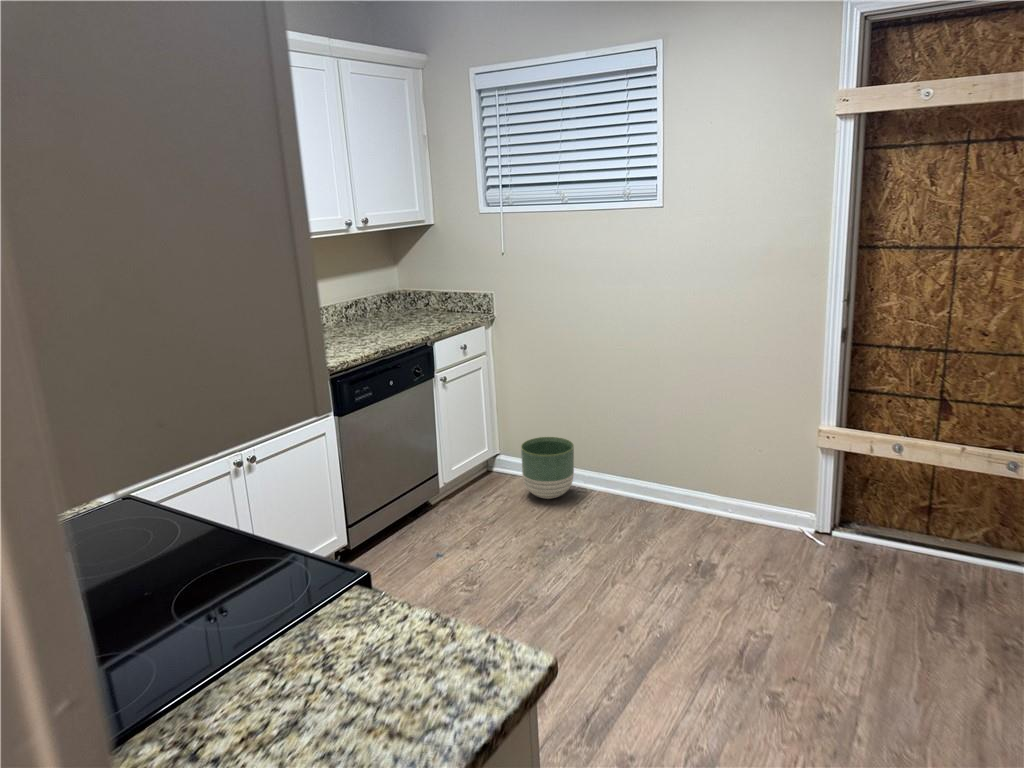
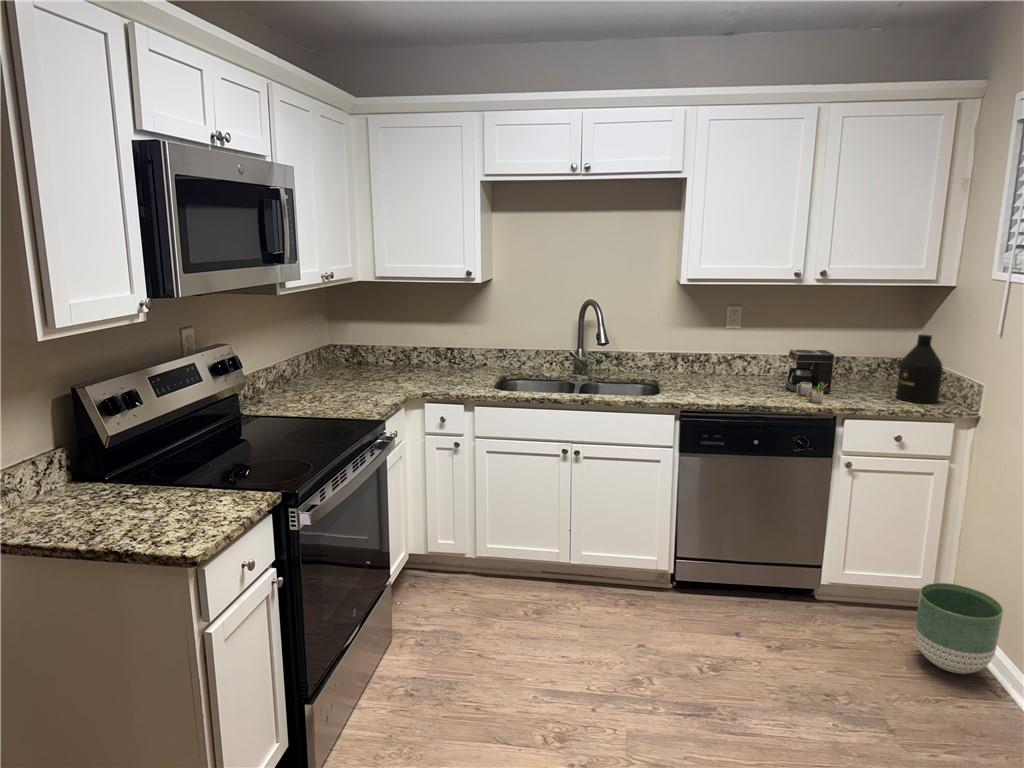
bottle: none [424,263,457,320] -> present [896,334,943,403]
coffee maker: none [351,292,416,336] -> present [785,349,834,404]

